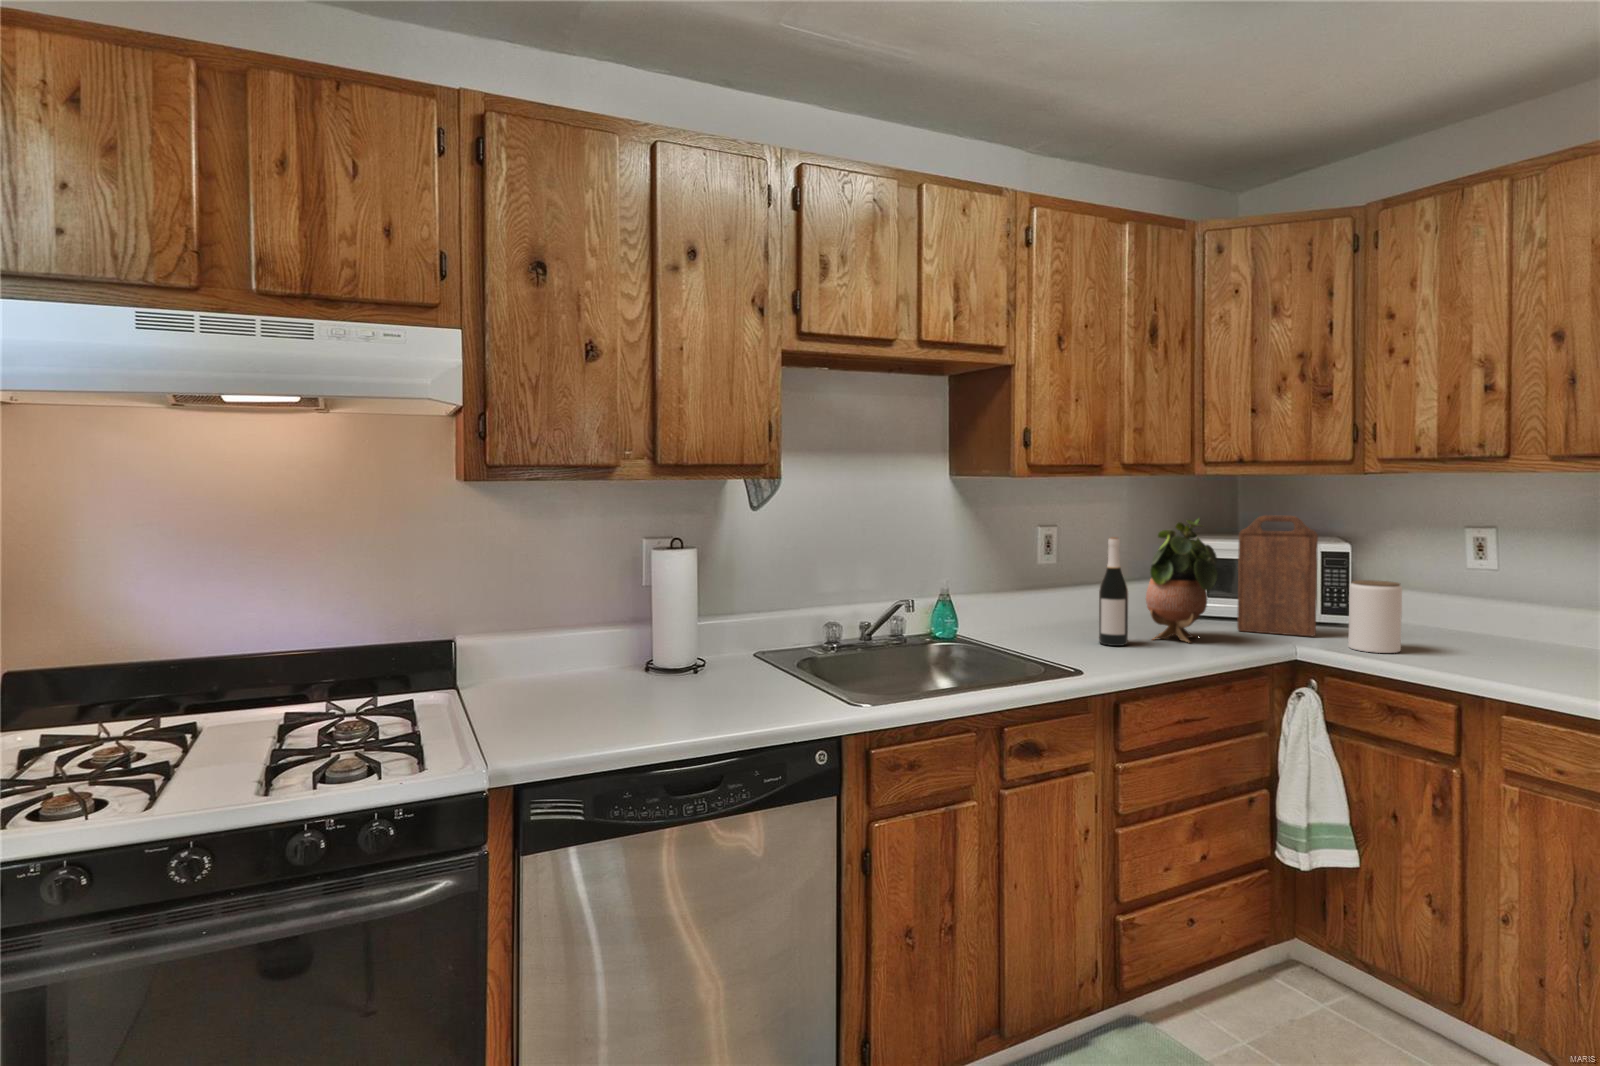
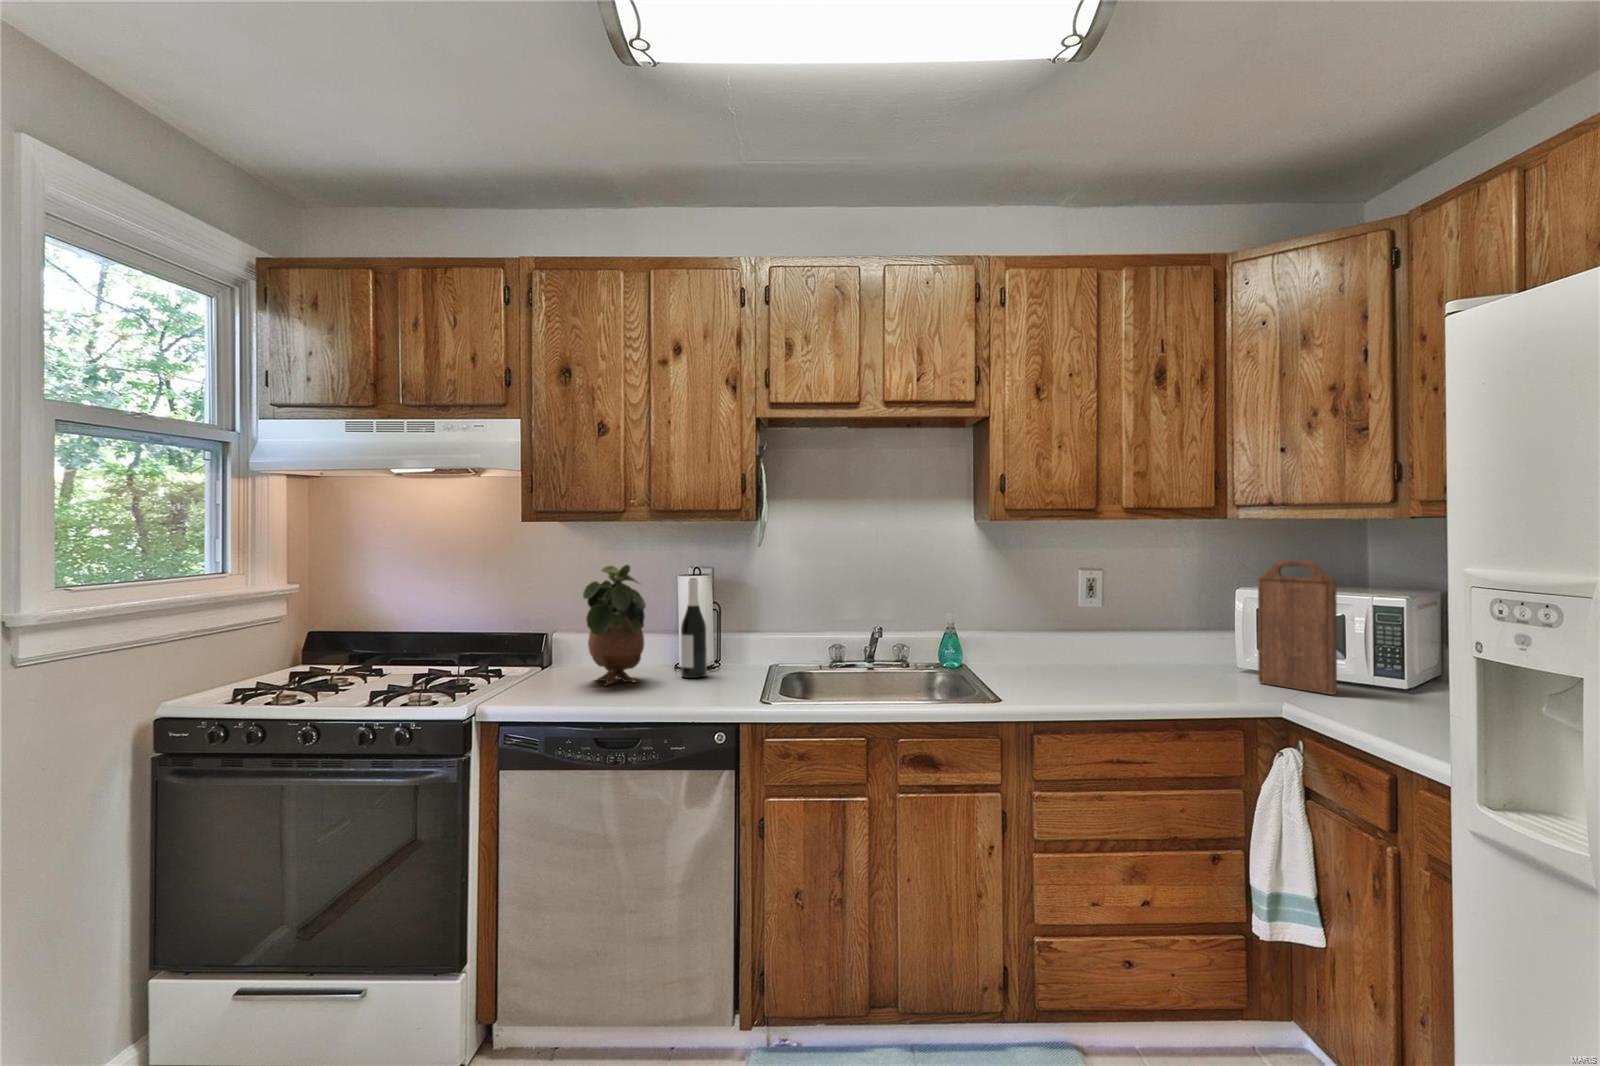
potted plant: present [1146,519,1218,642] -> present [583,565,646,686]
wine bottle: present [1099,537,1128,646] -> present [681,578,707,678]
jar: present [1348,580,1402,653] -> none [1343,634,1403,717]

